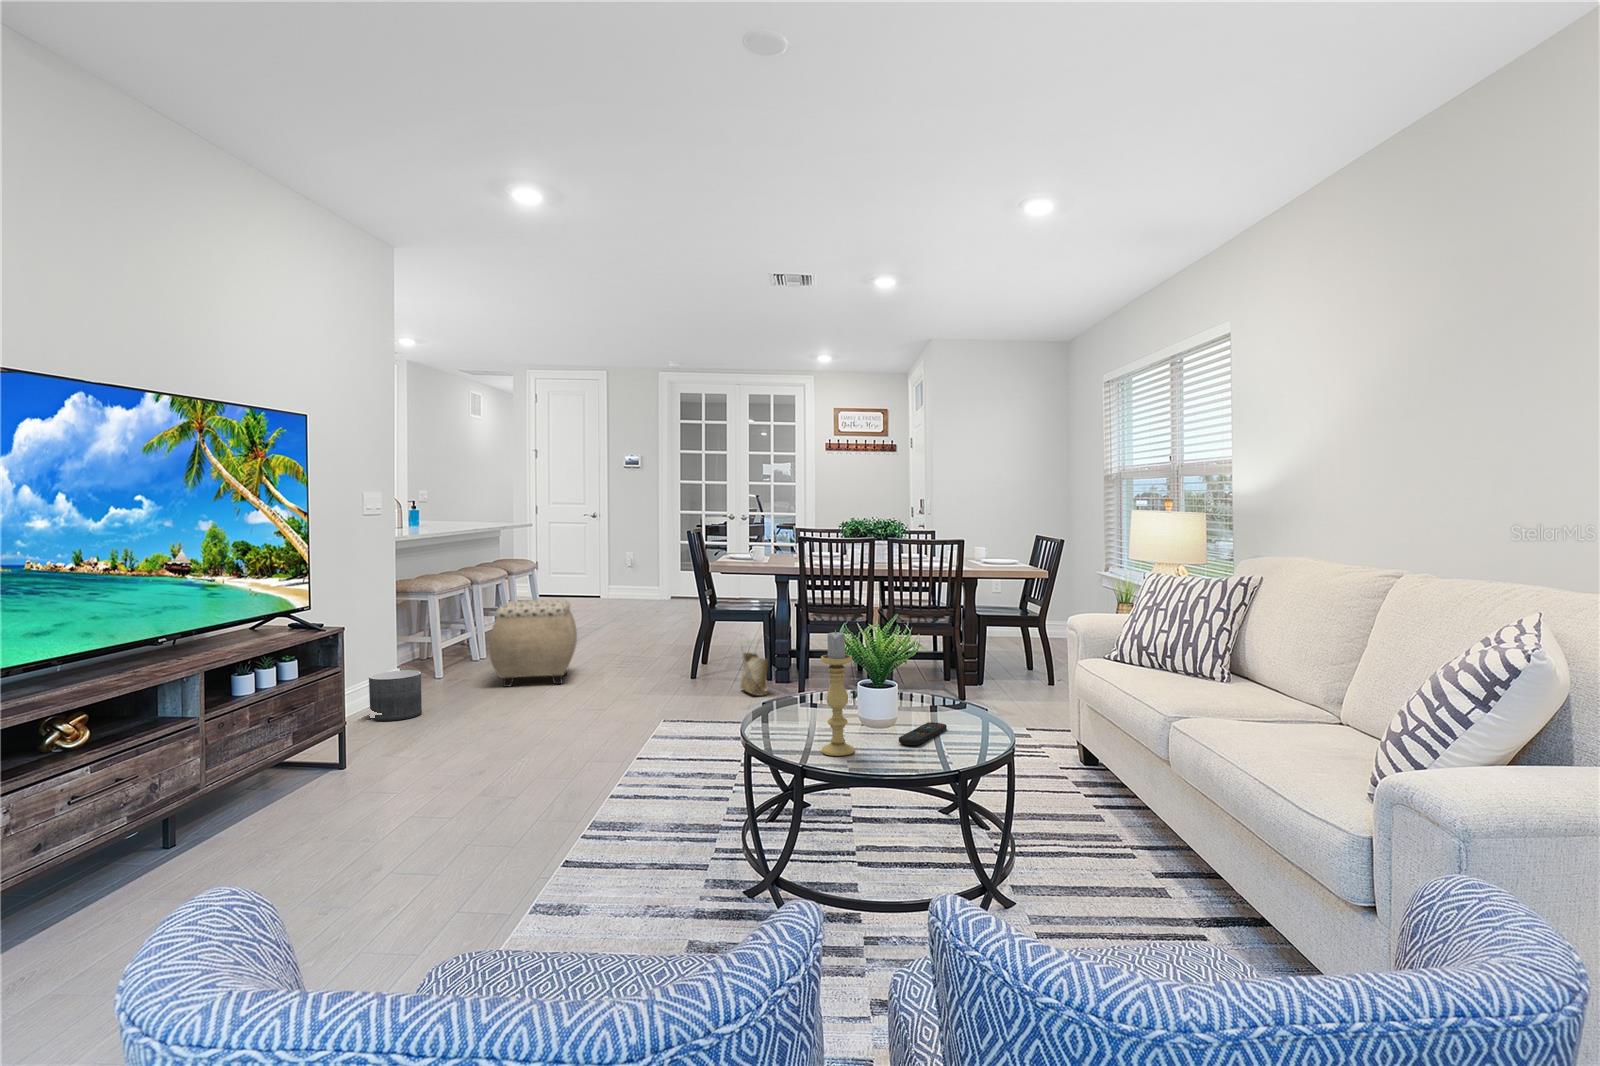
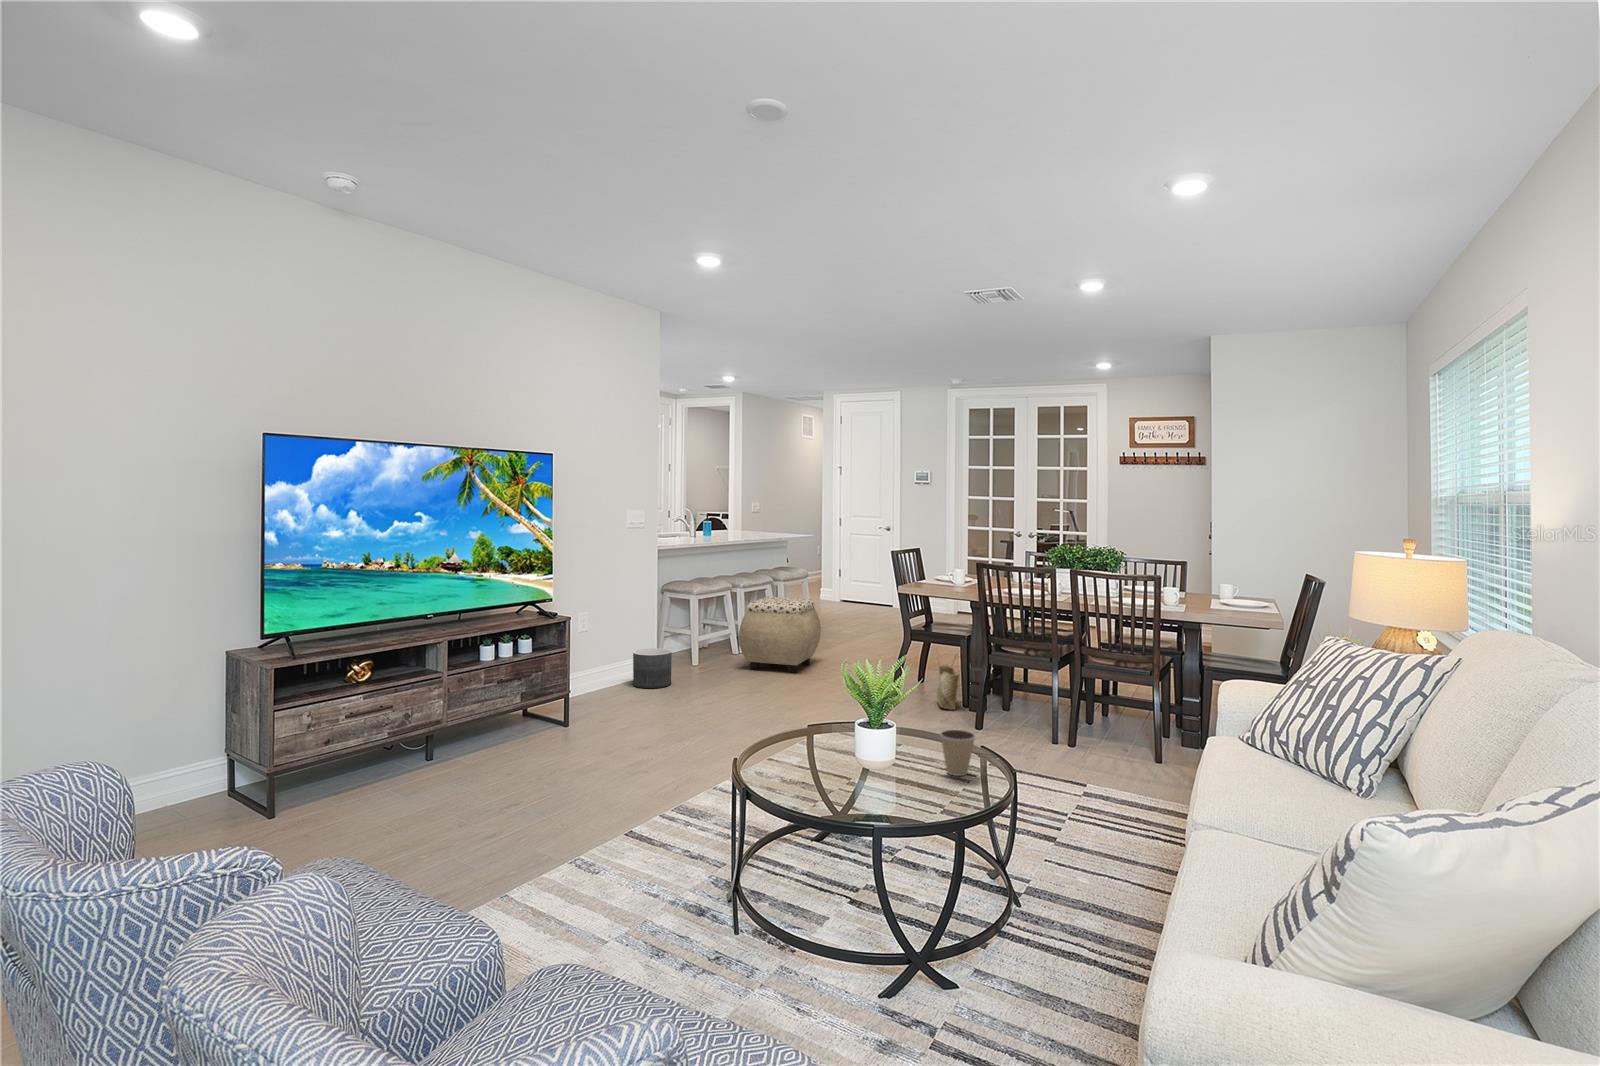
candle holder: present [821,631,855,756] -> none [795,675,828,800]
coffee cup: none [917,677,951,718] -> present [940,730,975,776]
remote control: present [899,722,947,745] -> none [876,779,946,803]

